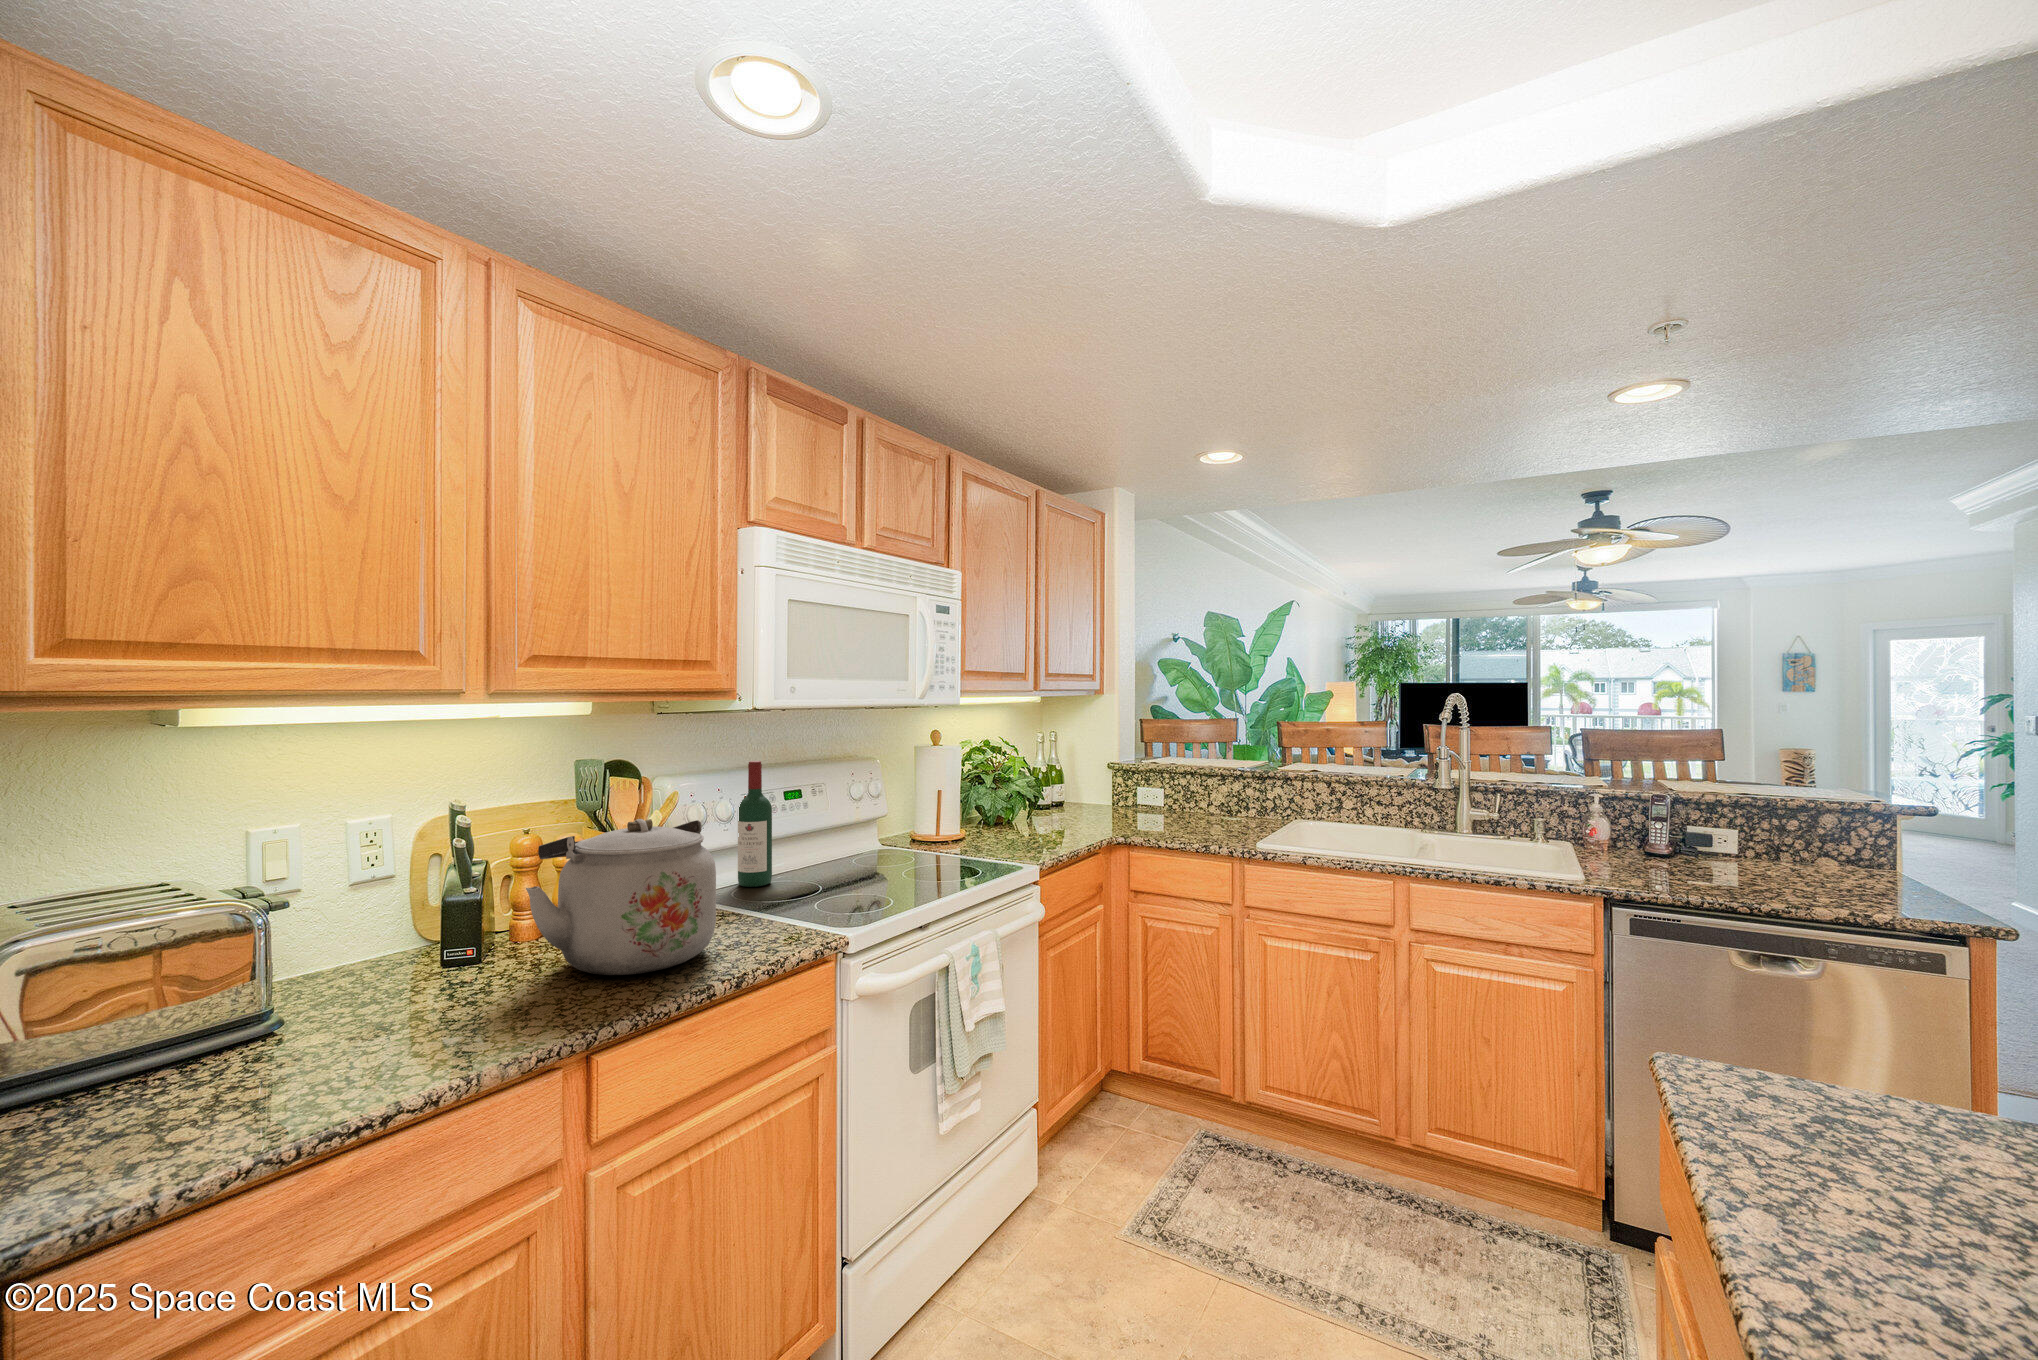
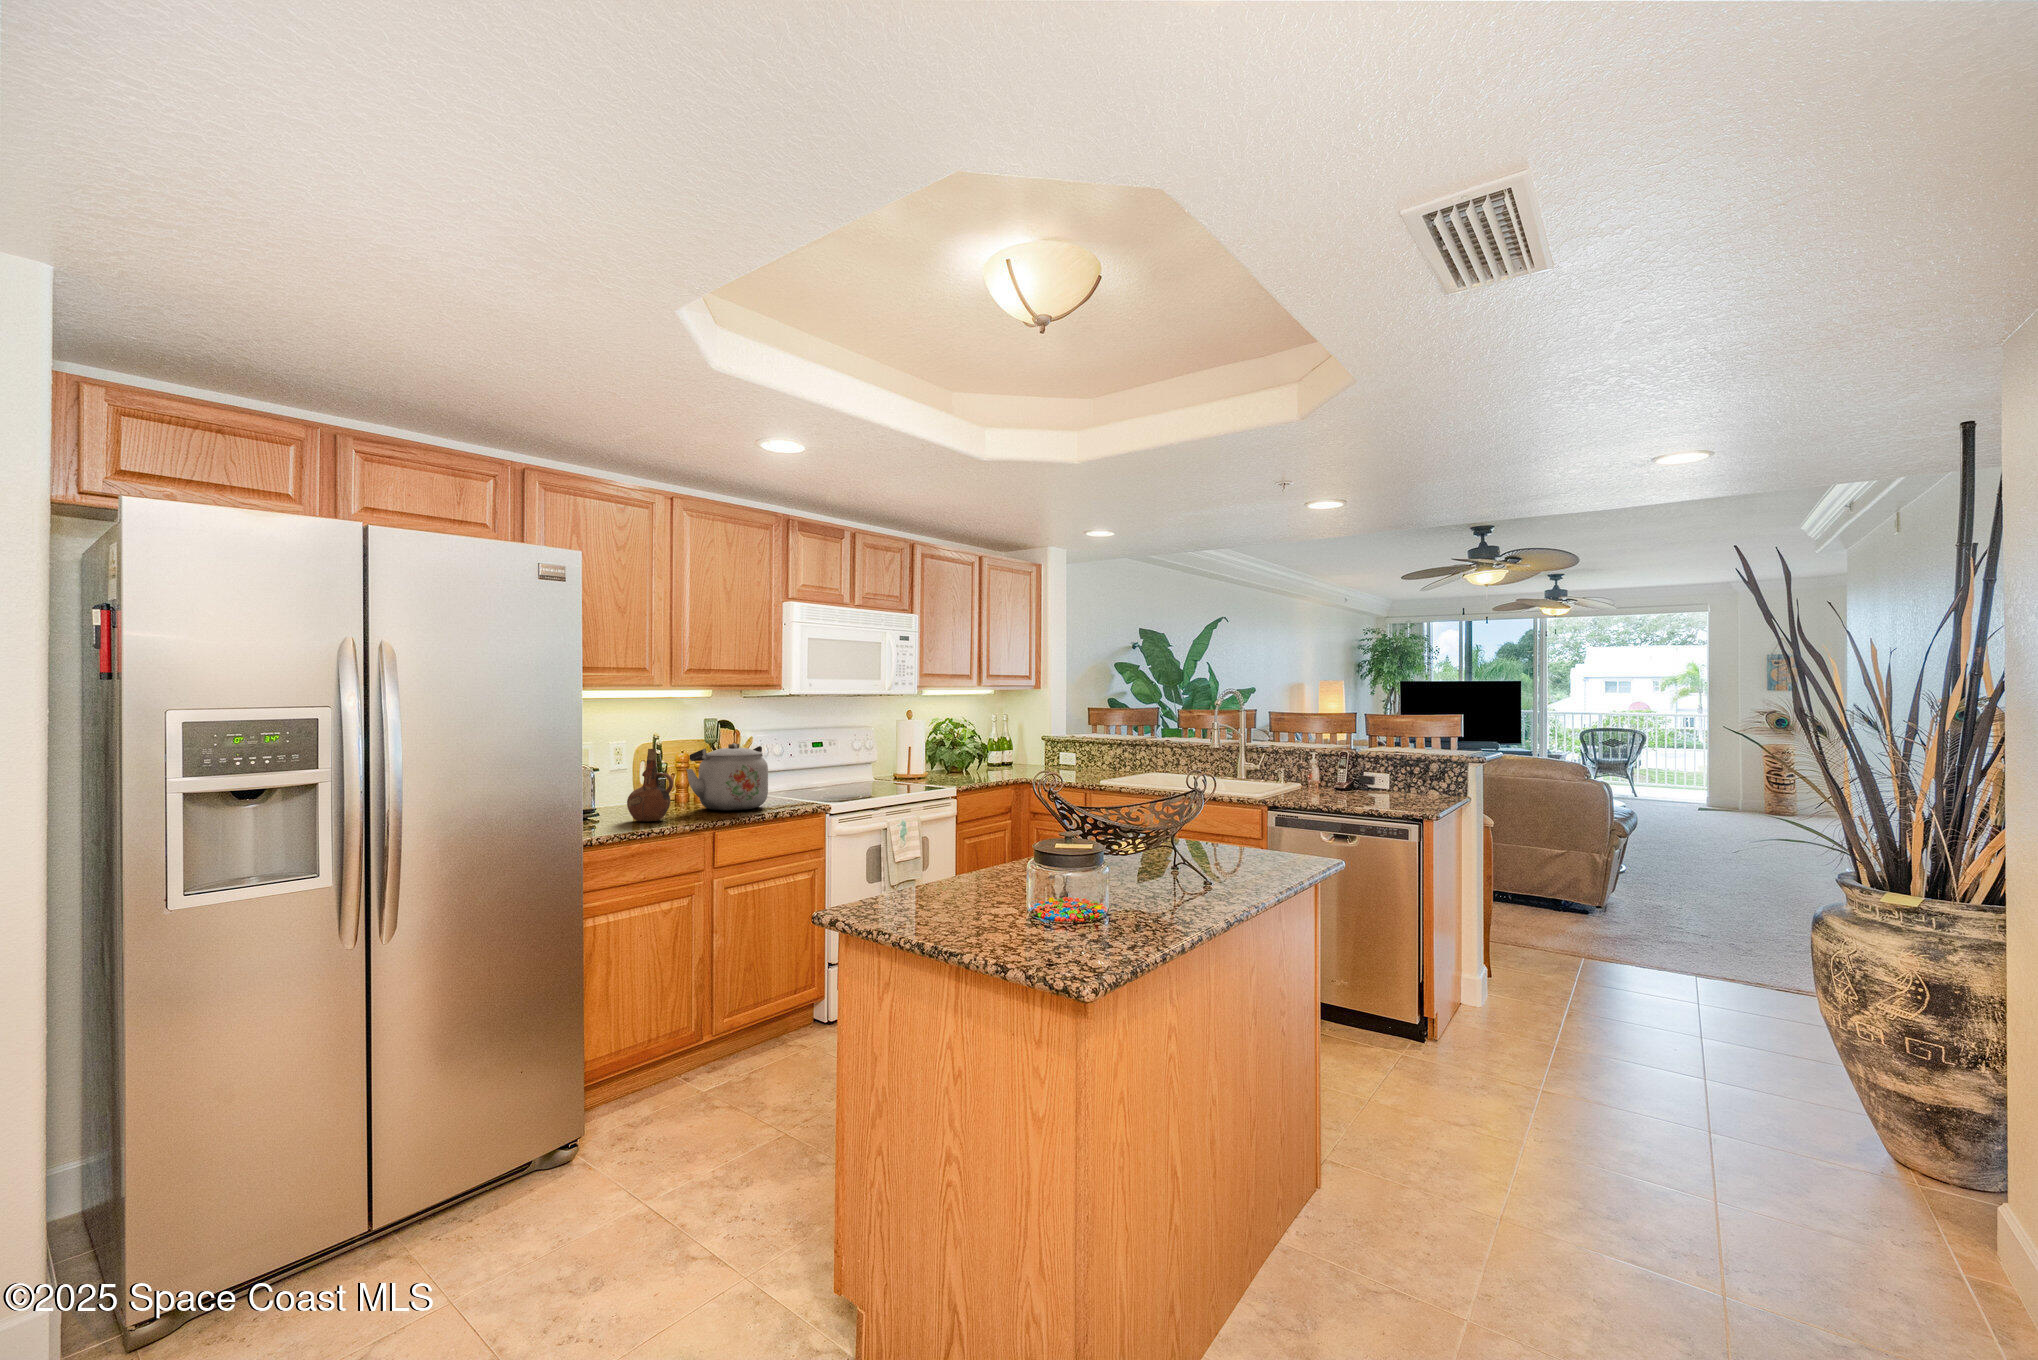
wine bottle: present [738,761,772,887] -> none [786,724,804,791]
ceramic pitcher: none [352,856,485,1051] -> present [627,749,673,821]

